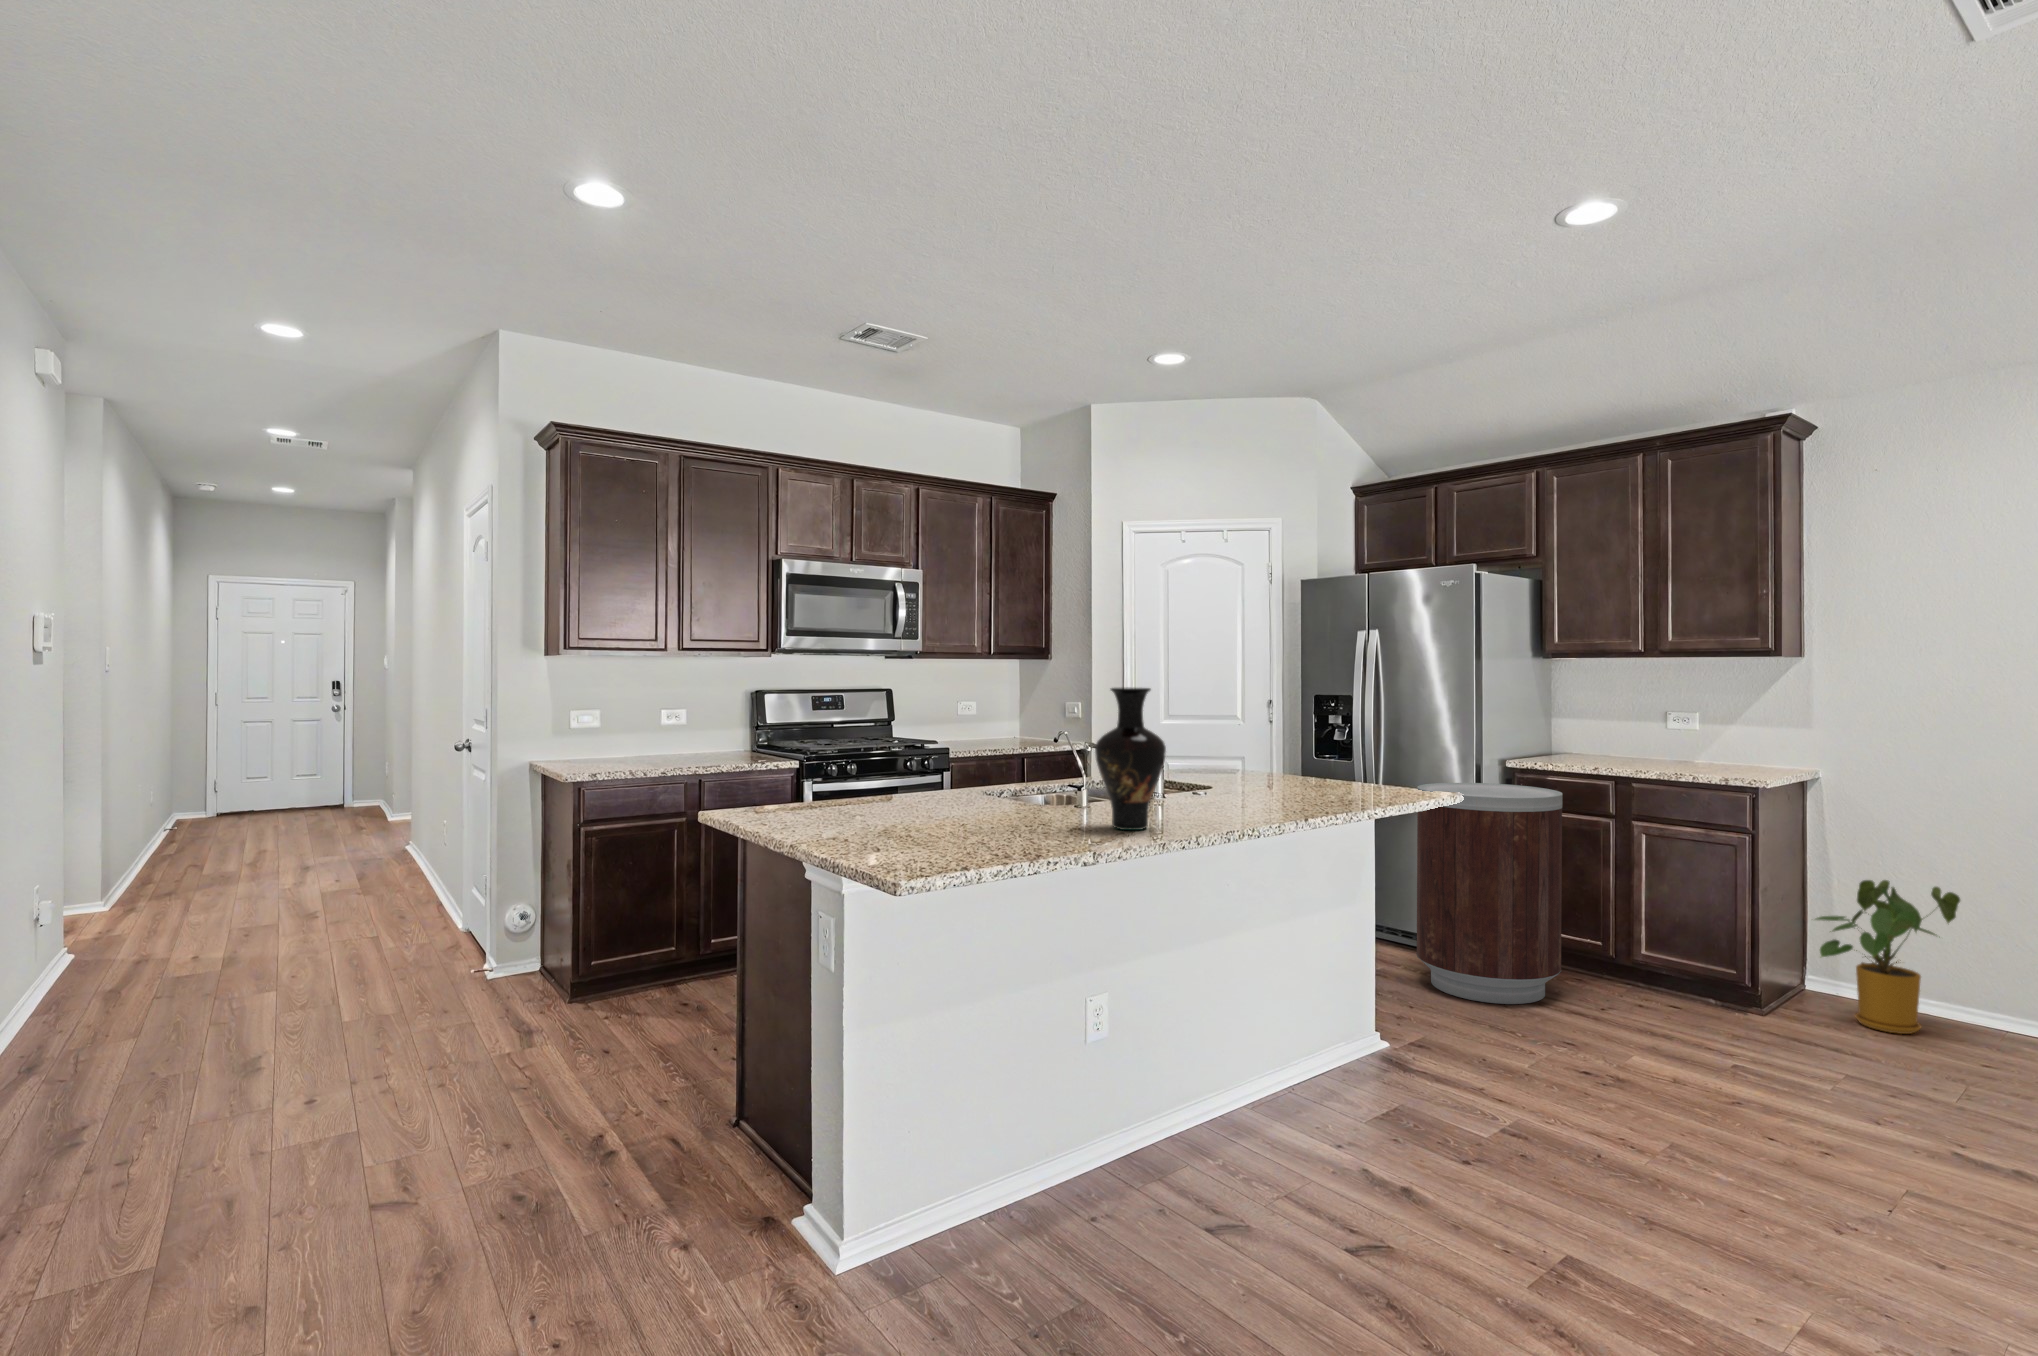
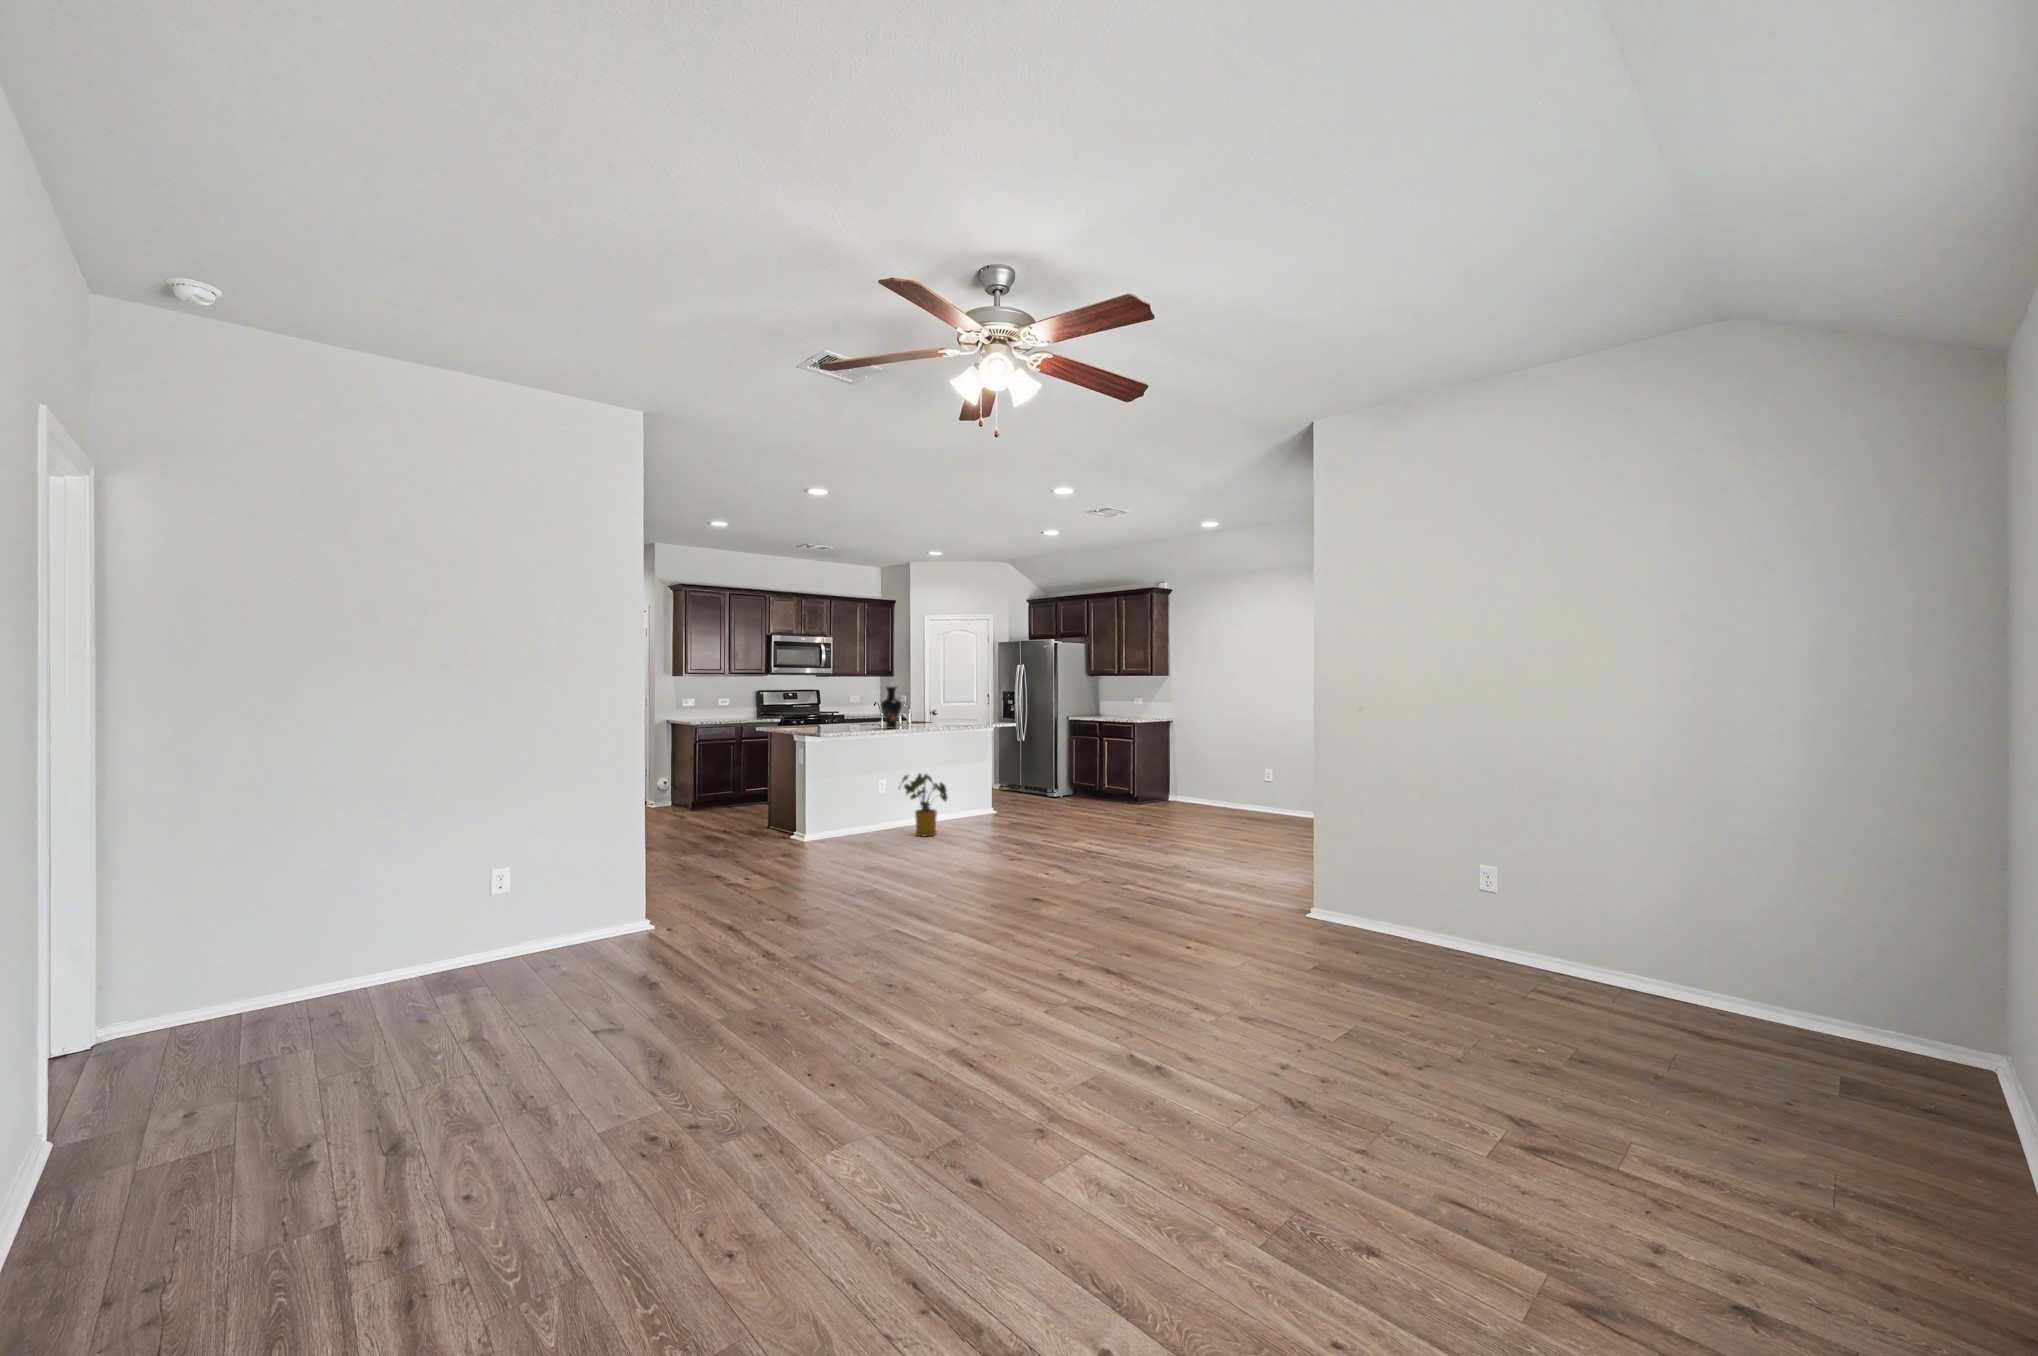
trash can: present [1416,783,1562,1004] -> none [1029,726,1080,807]
house plant: present [1816,880,1960,1034] -> present [903,774,948,836]

